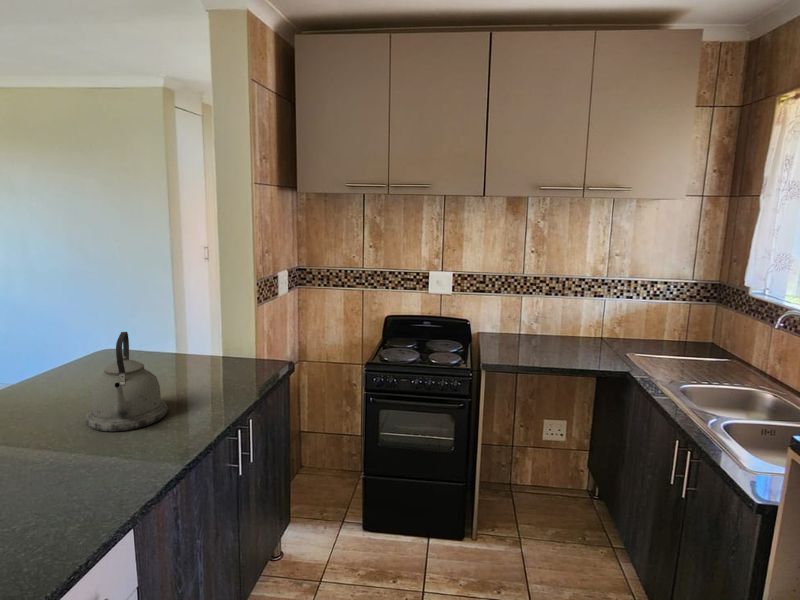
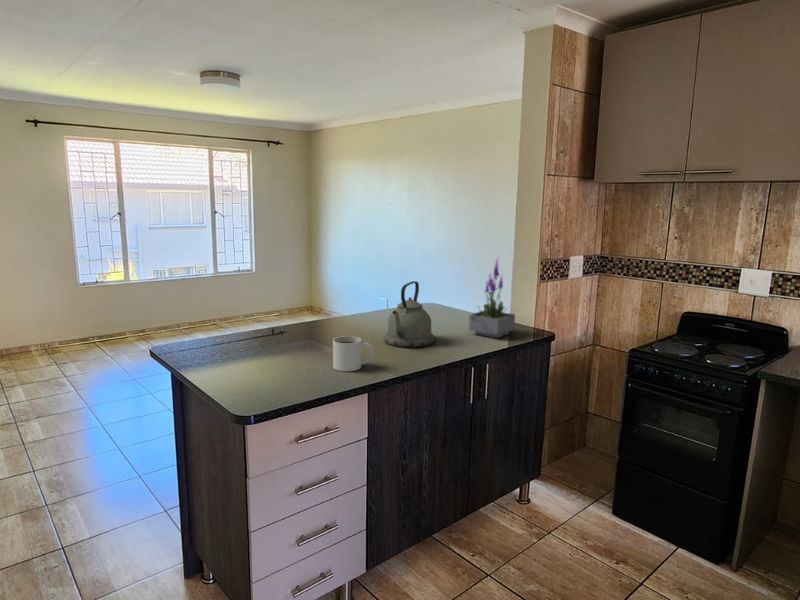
potted plant: none [197,285,251,384] -> present [469,258,515,338]
mug: none [37,441,113,505] -> present [333,336,374,371]

